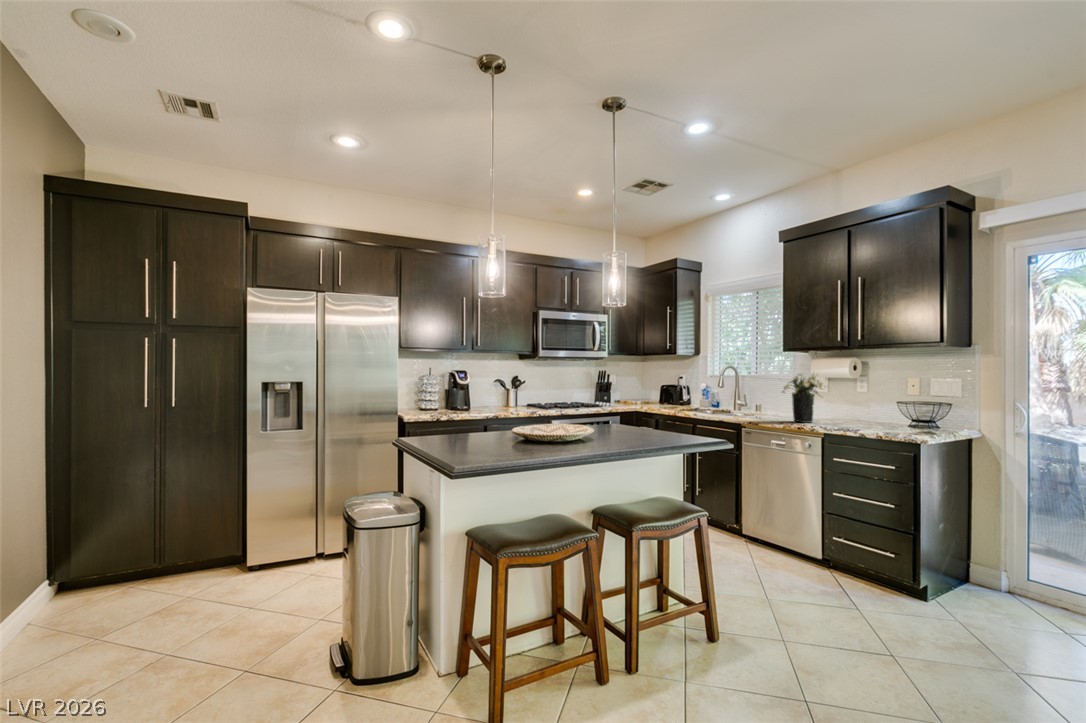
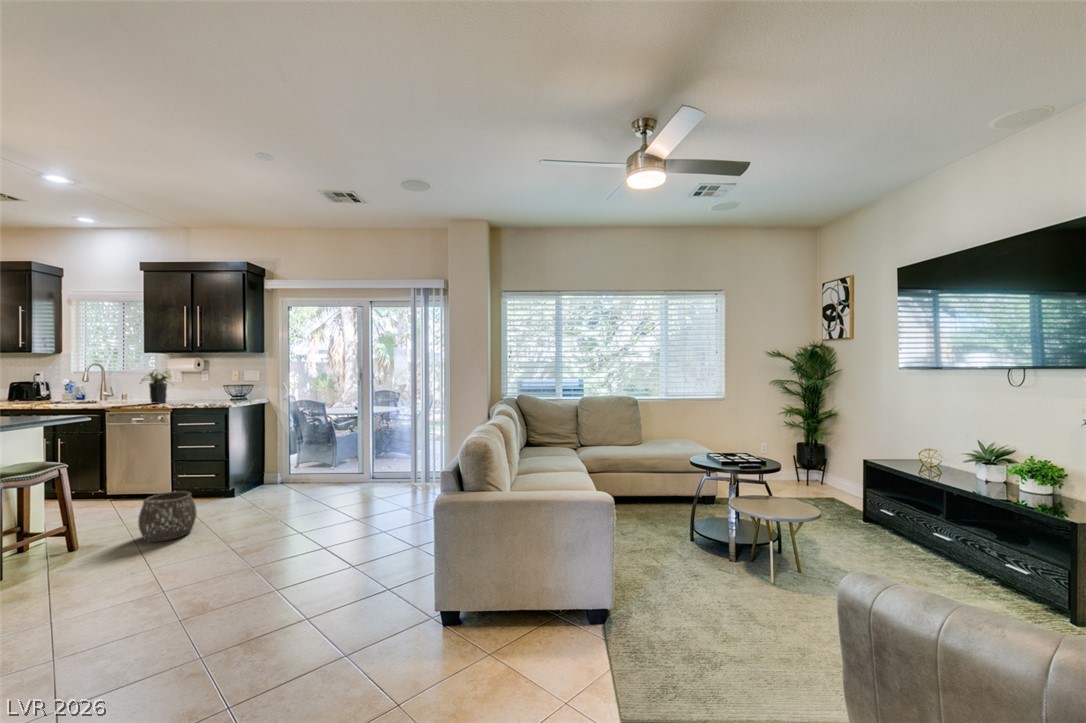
woven basket: none [804,584,900,688] -> present [138,491,196,542]

